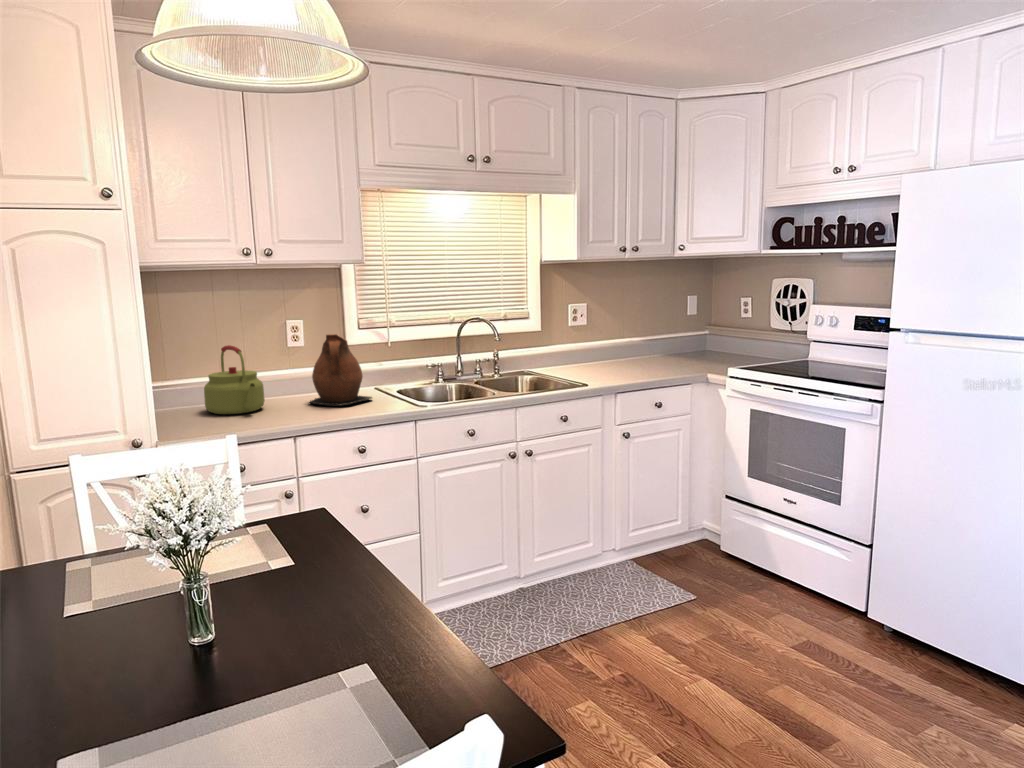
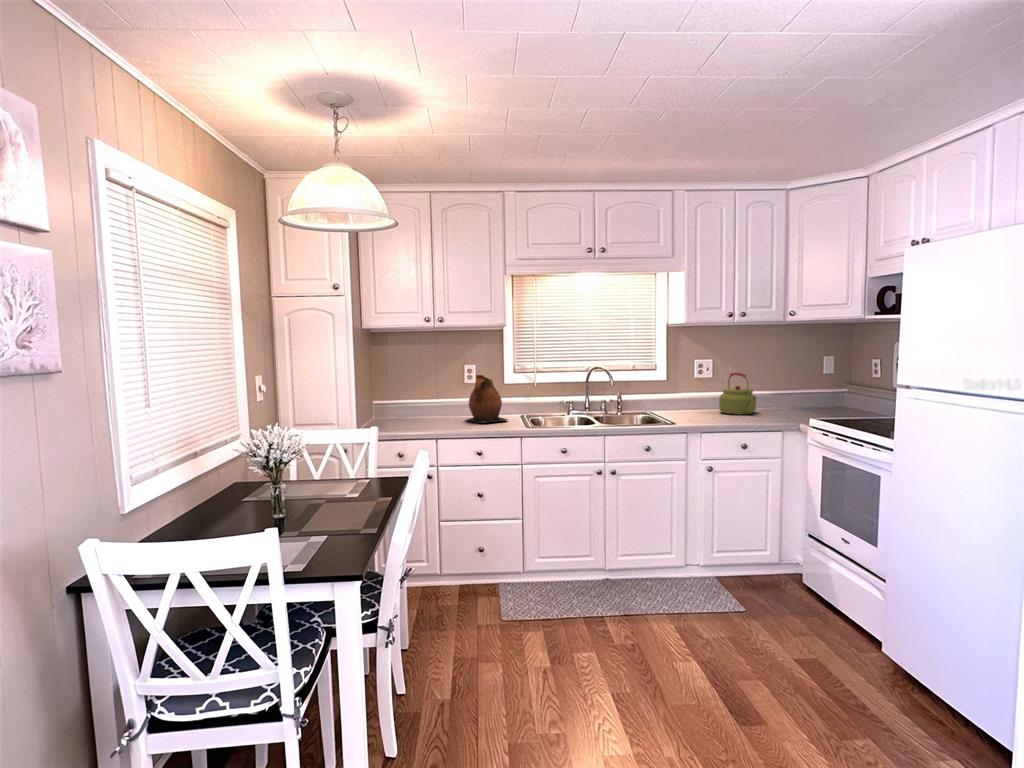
kettle: present [204,345,265,414] -> present [719,373,756,414]

